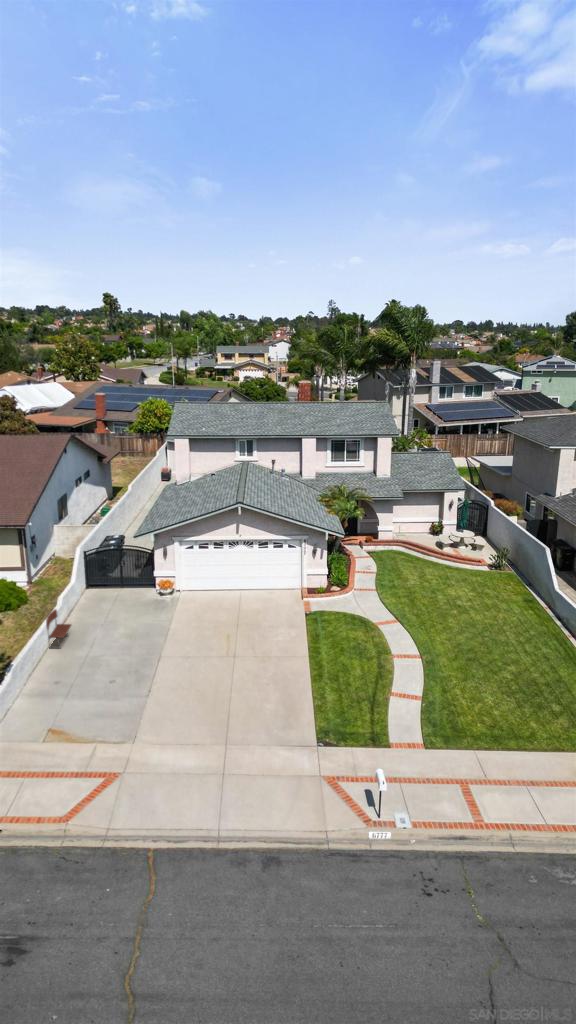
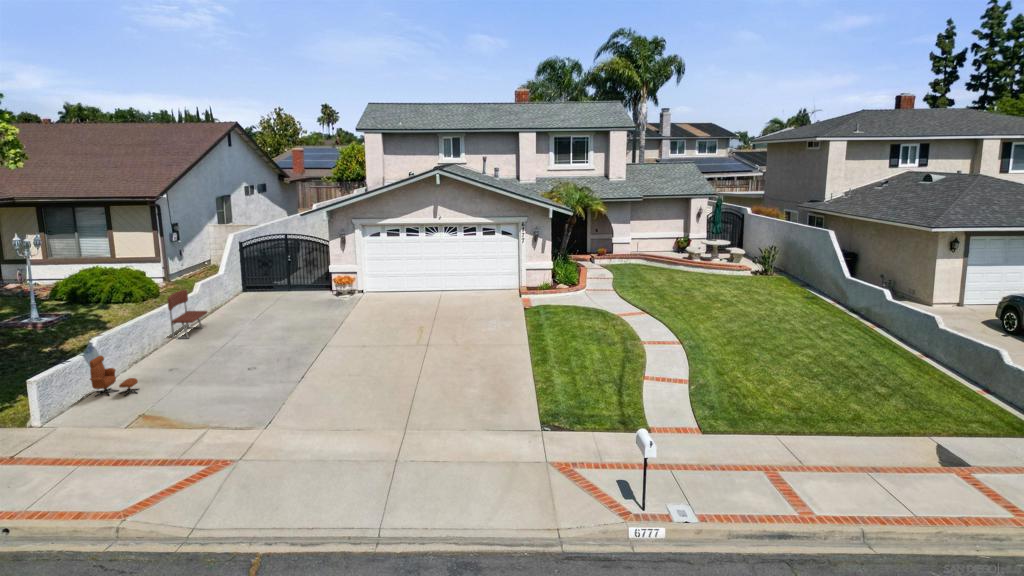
lounge chair: none [10,682,41,711] -> present [90,356,138,396]

